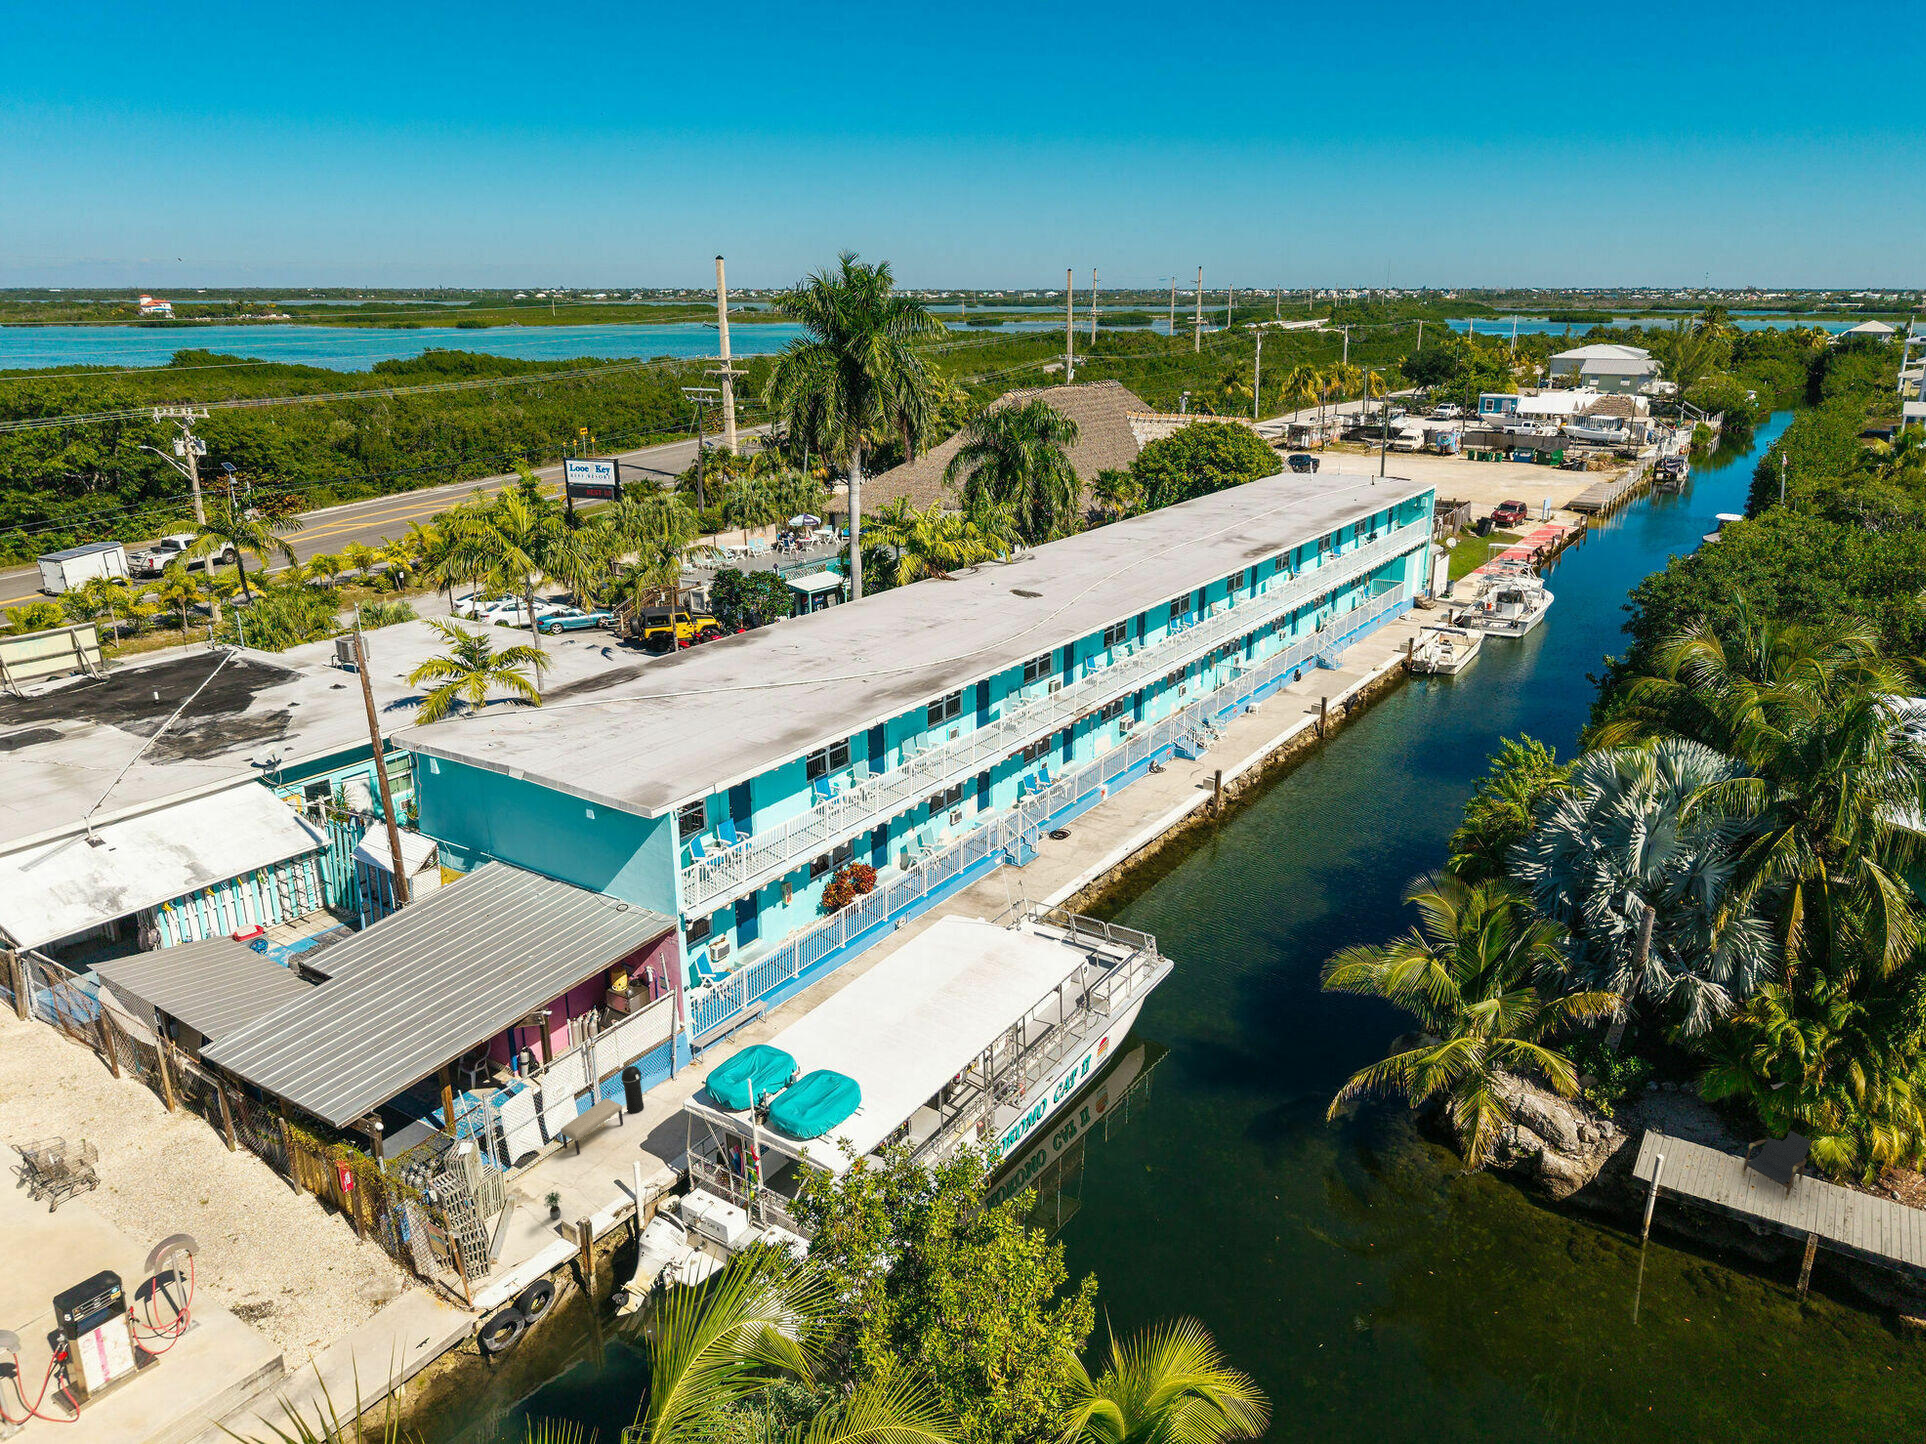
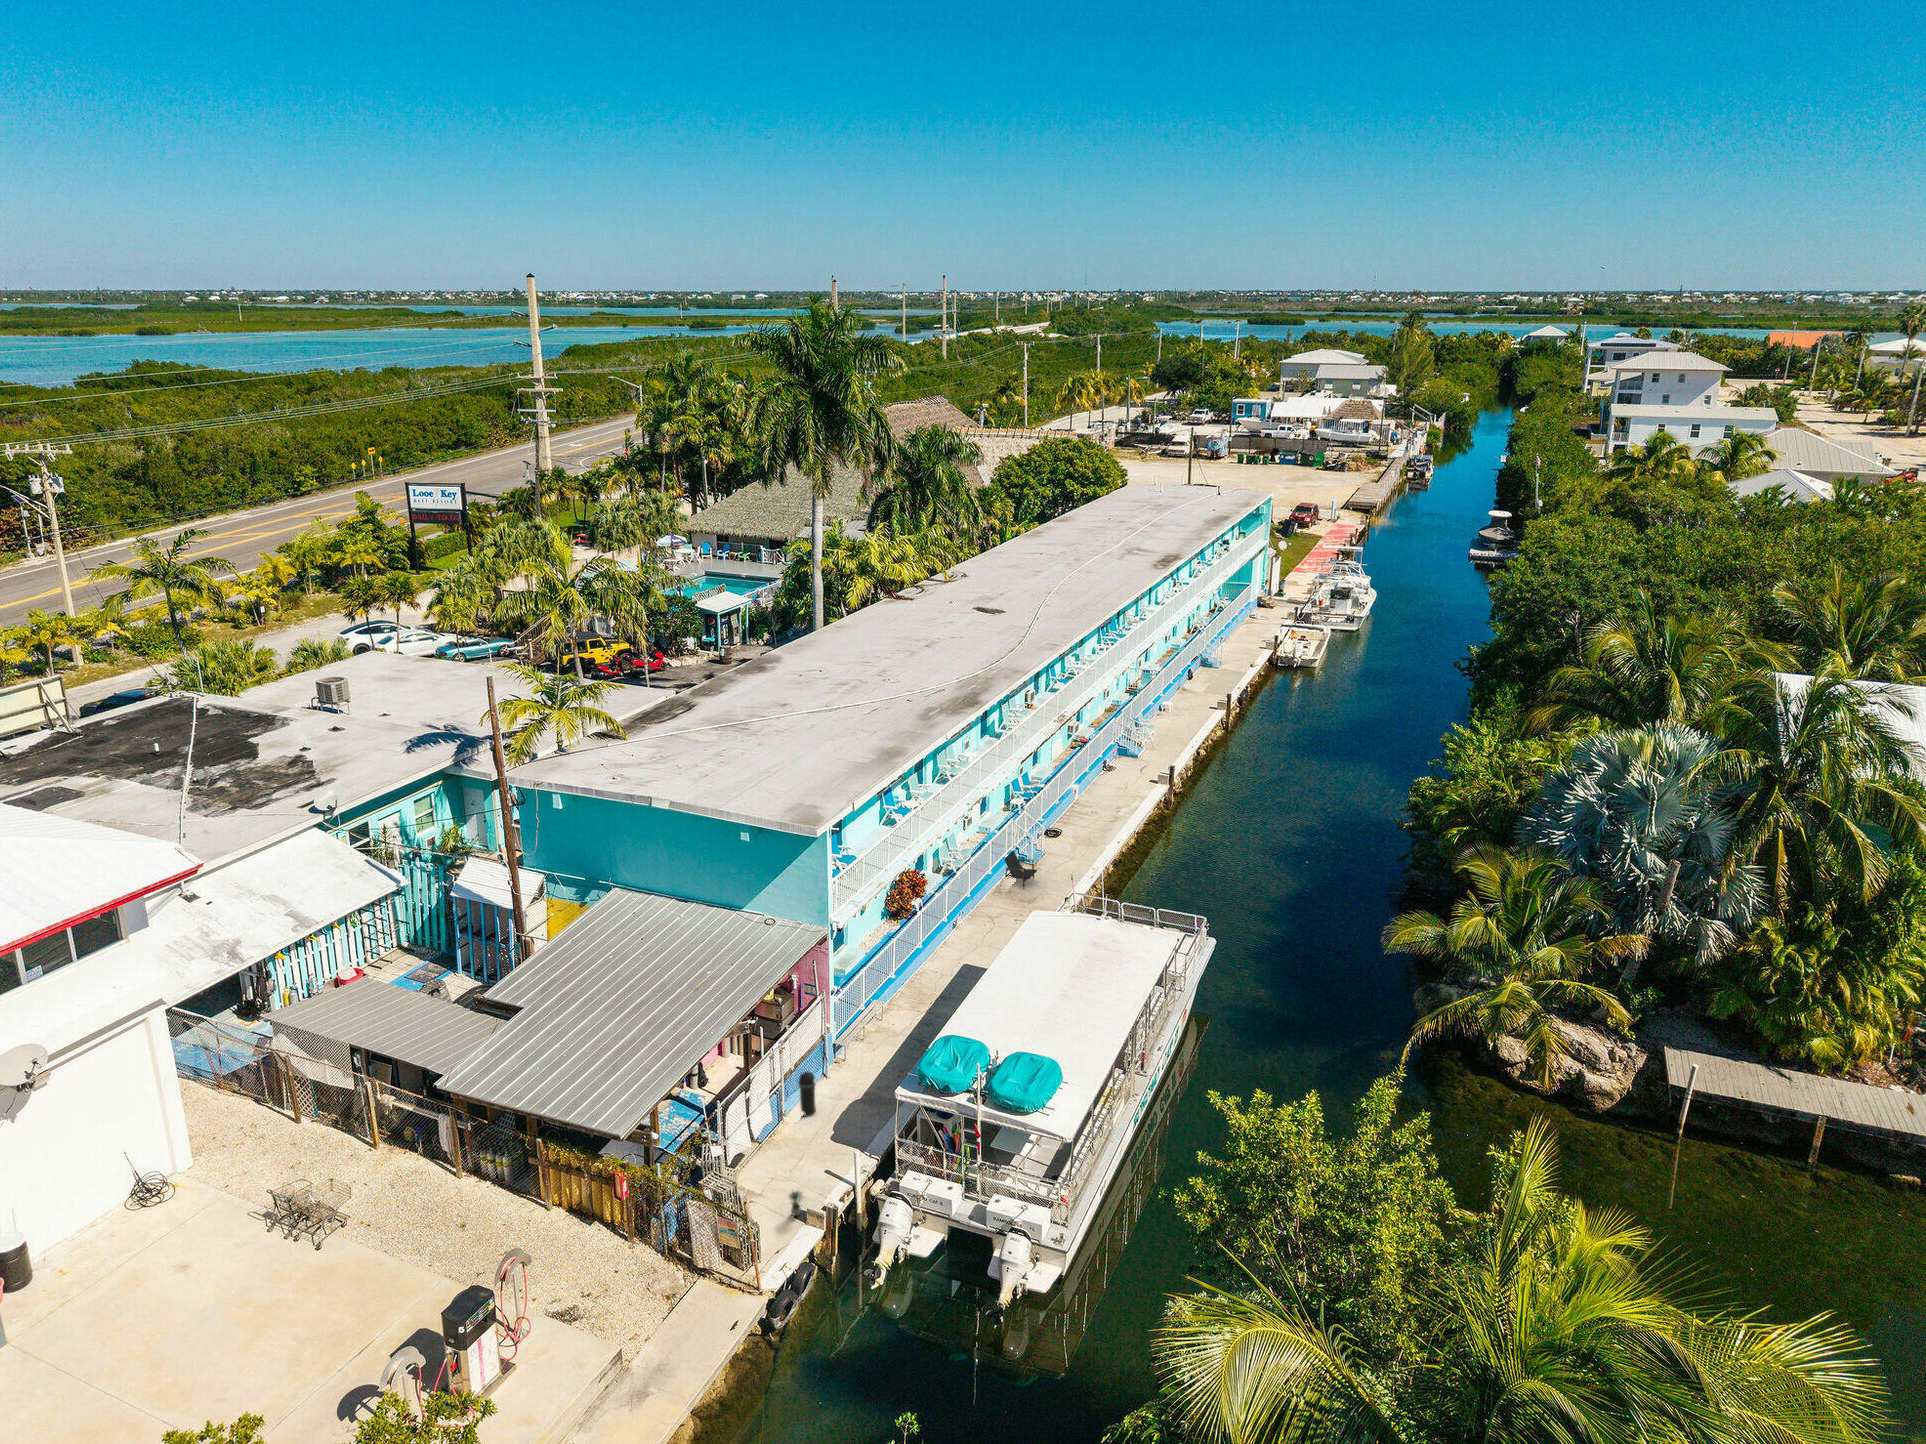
bench: present [561,1098,623,1155] -> none [761,1104,807,1159]
lounge chair: present [1742,1131,1811,1200] -> present [1005,850,1037,889]

